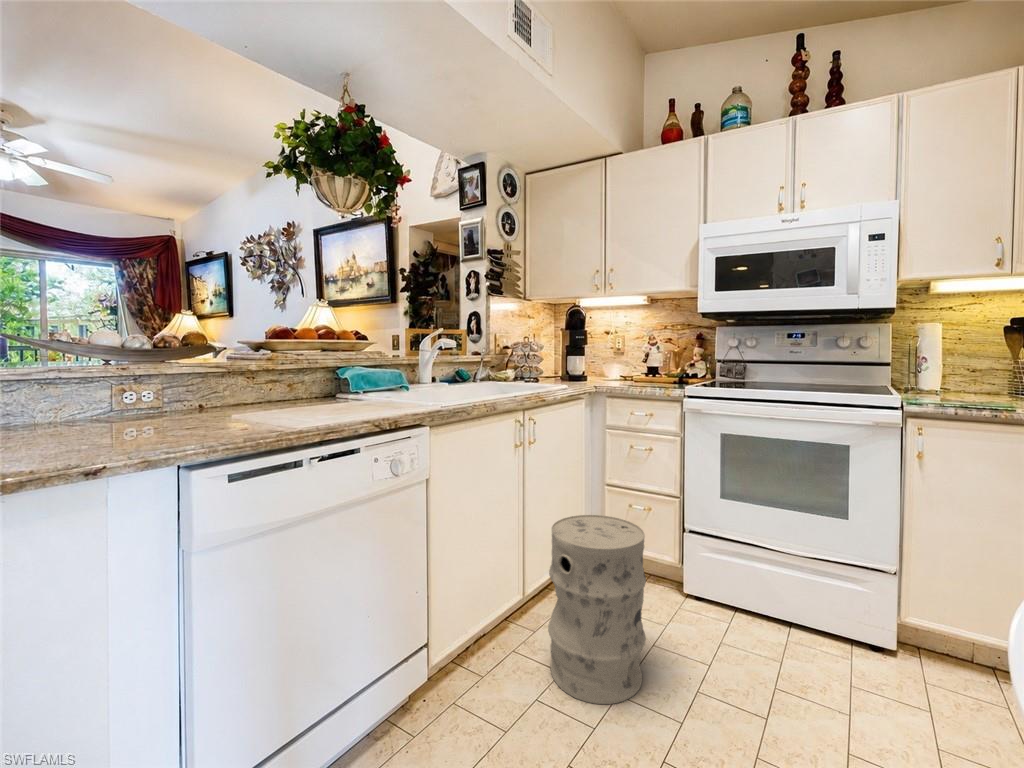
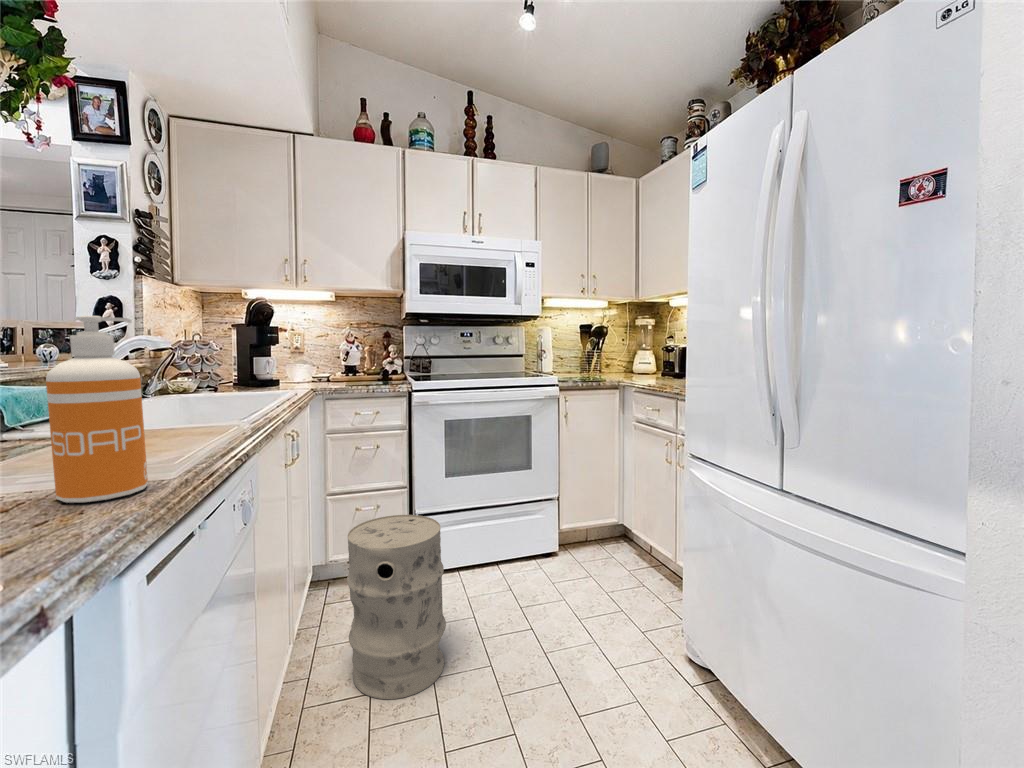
soap dispenser: none [246,319,296,430] -> present [46,316,148,503]

